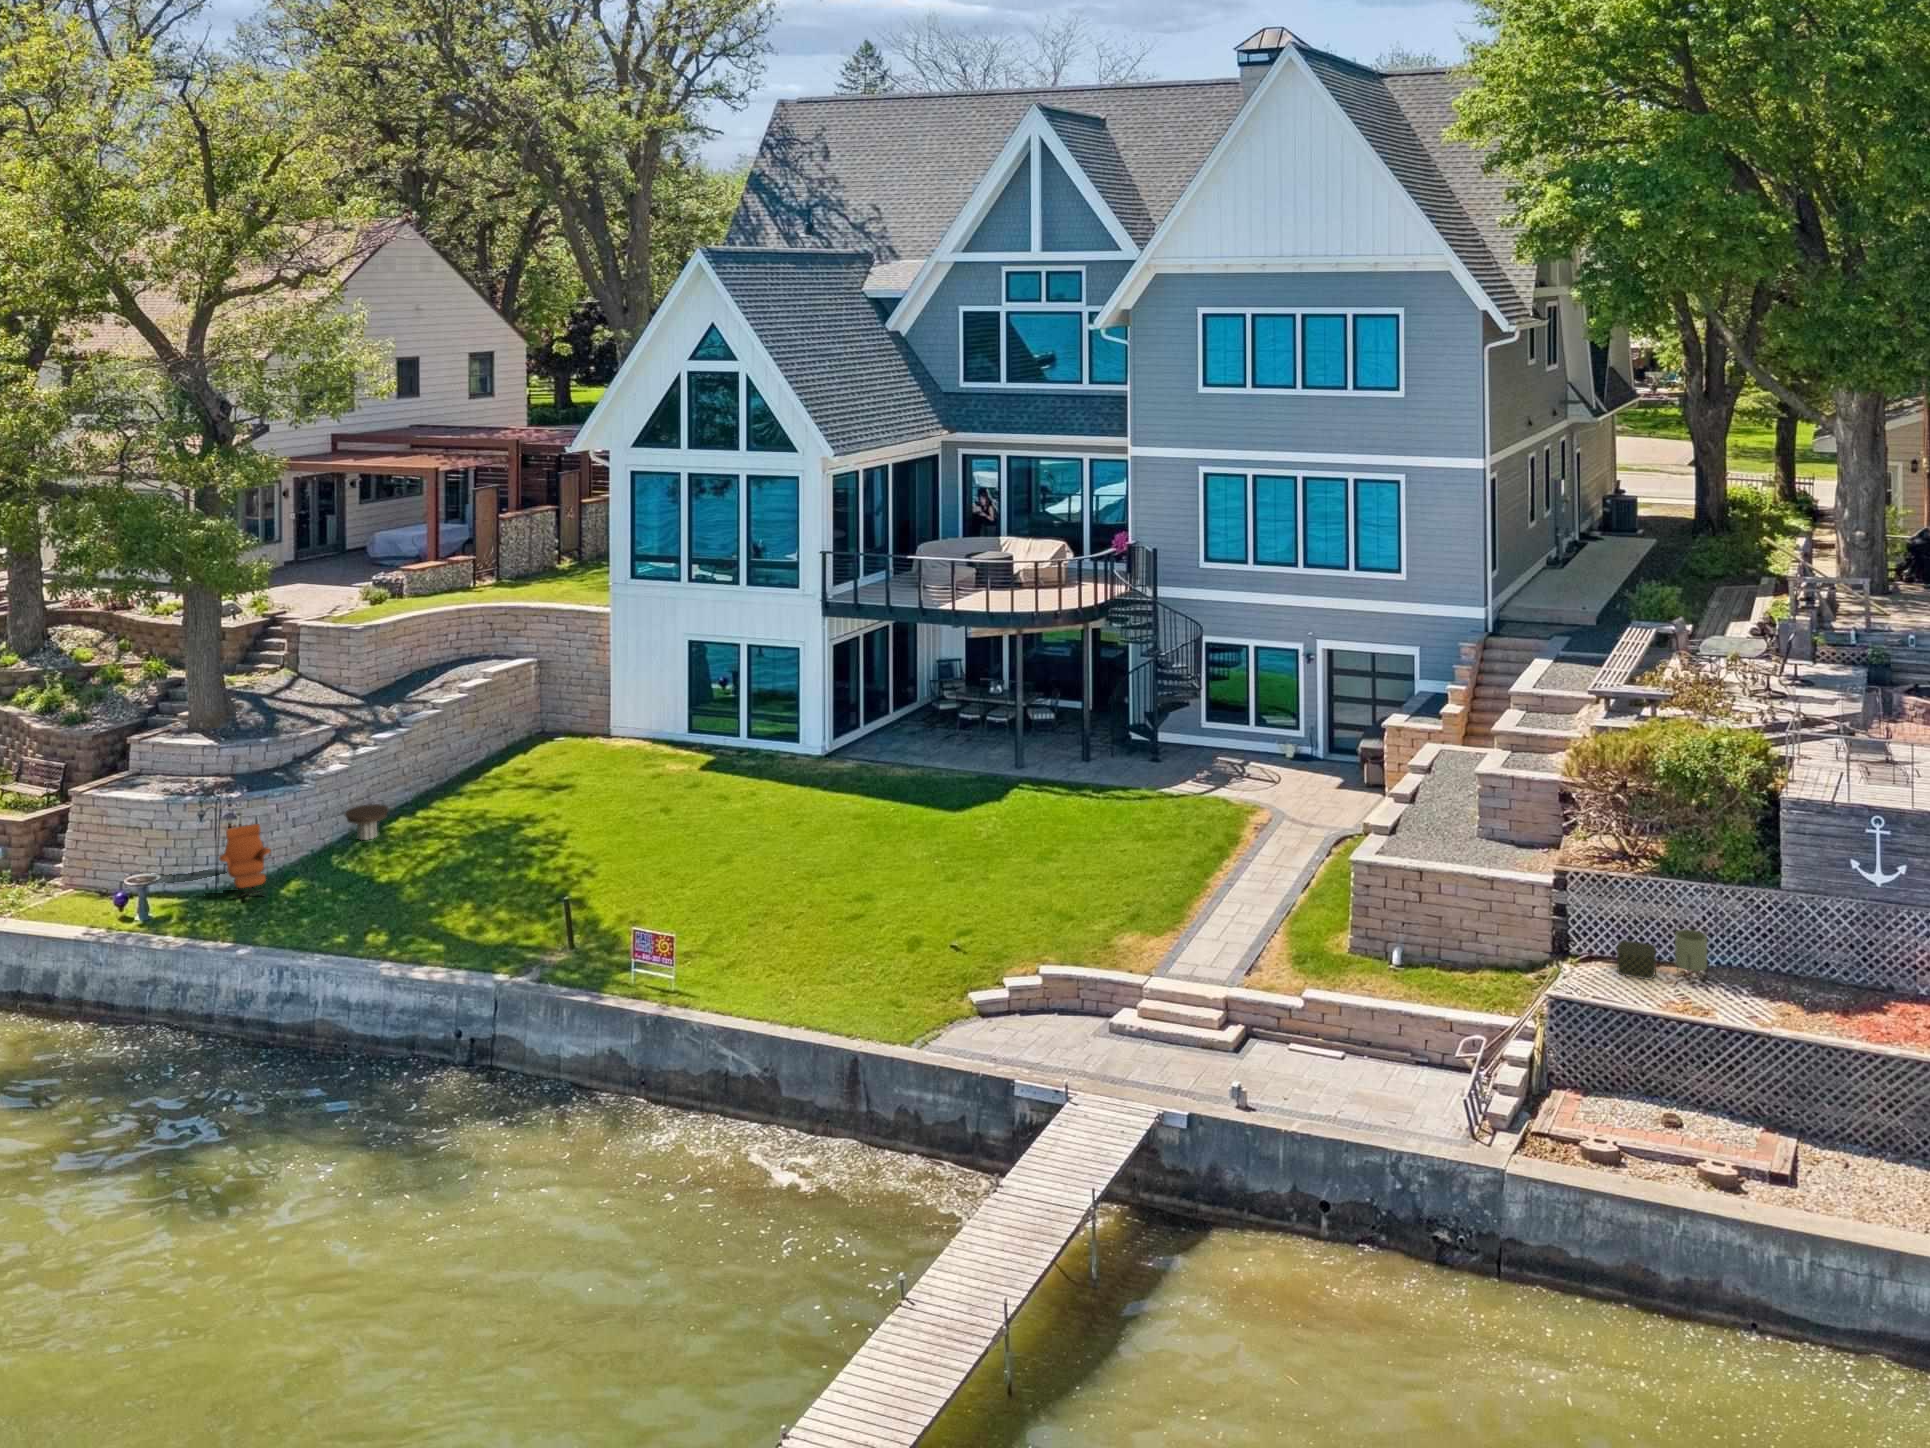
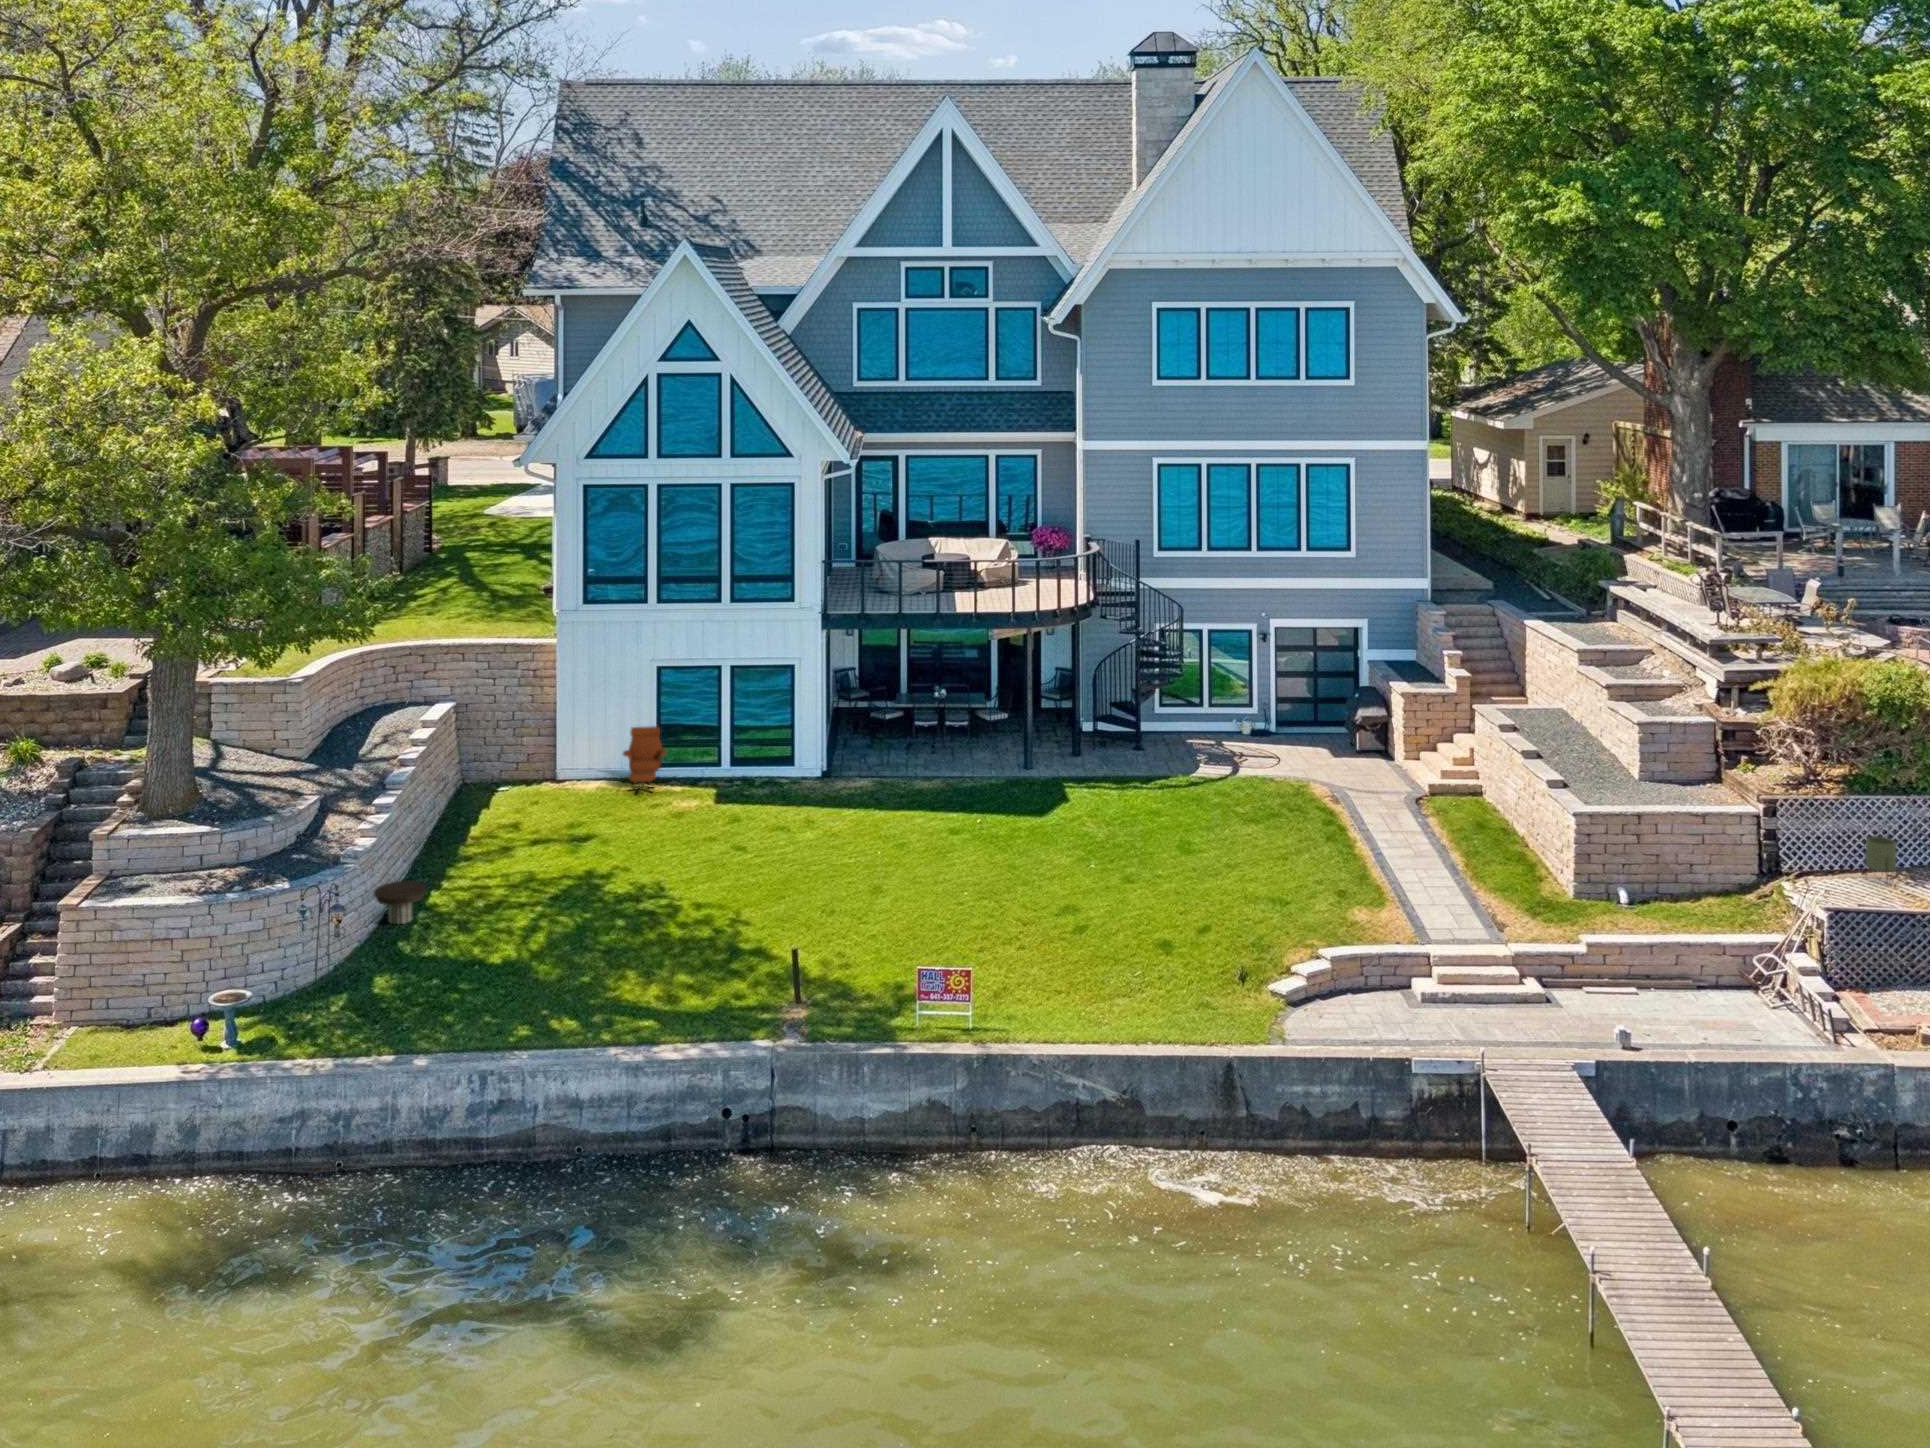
lounge chair: present [219,824,270,900] -> present [623,726,667,793]
storage box: present [1617,940,1656,979] -> none [1814,853,1855,886]

